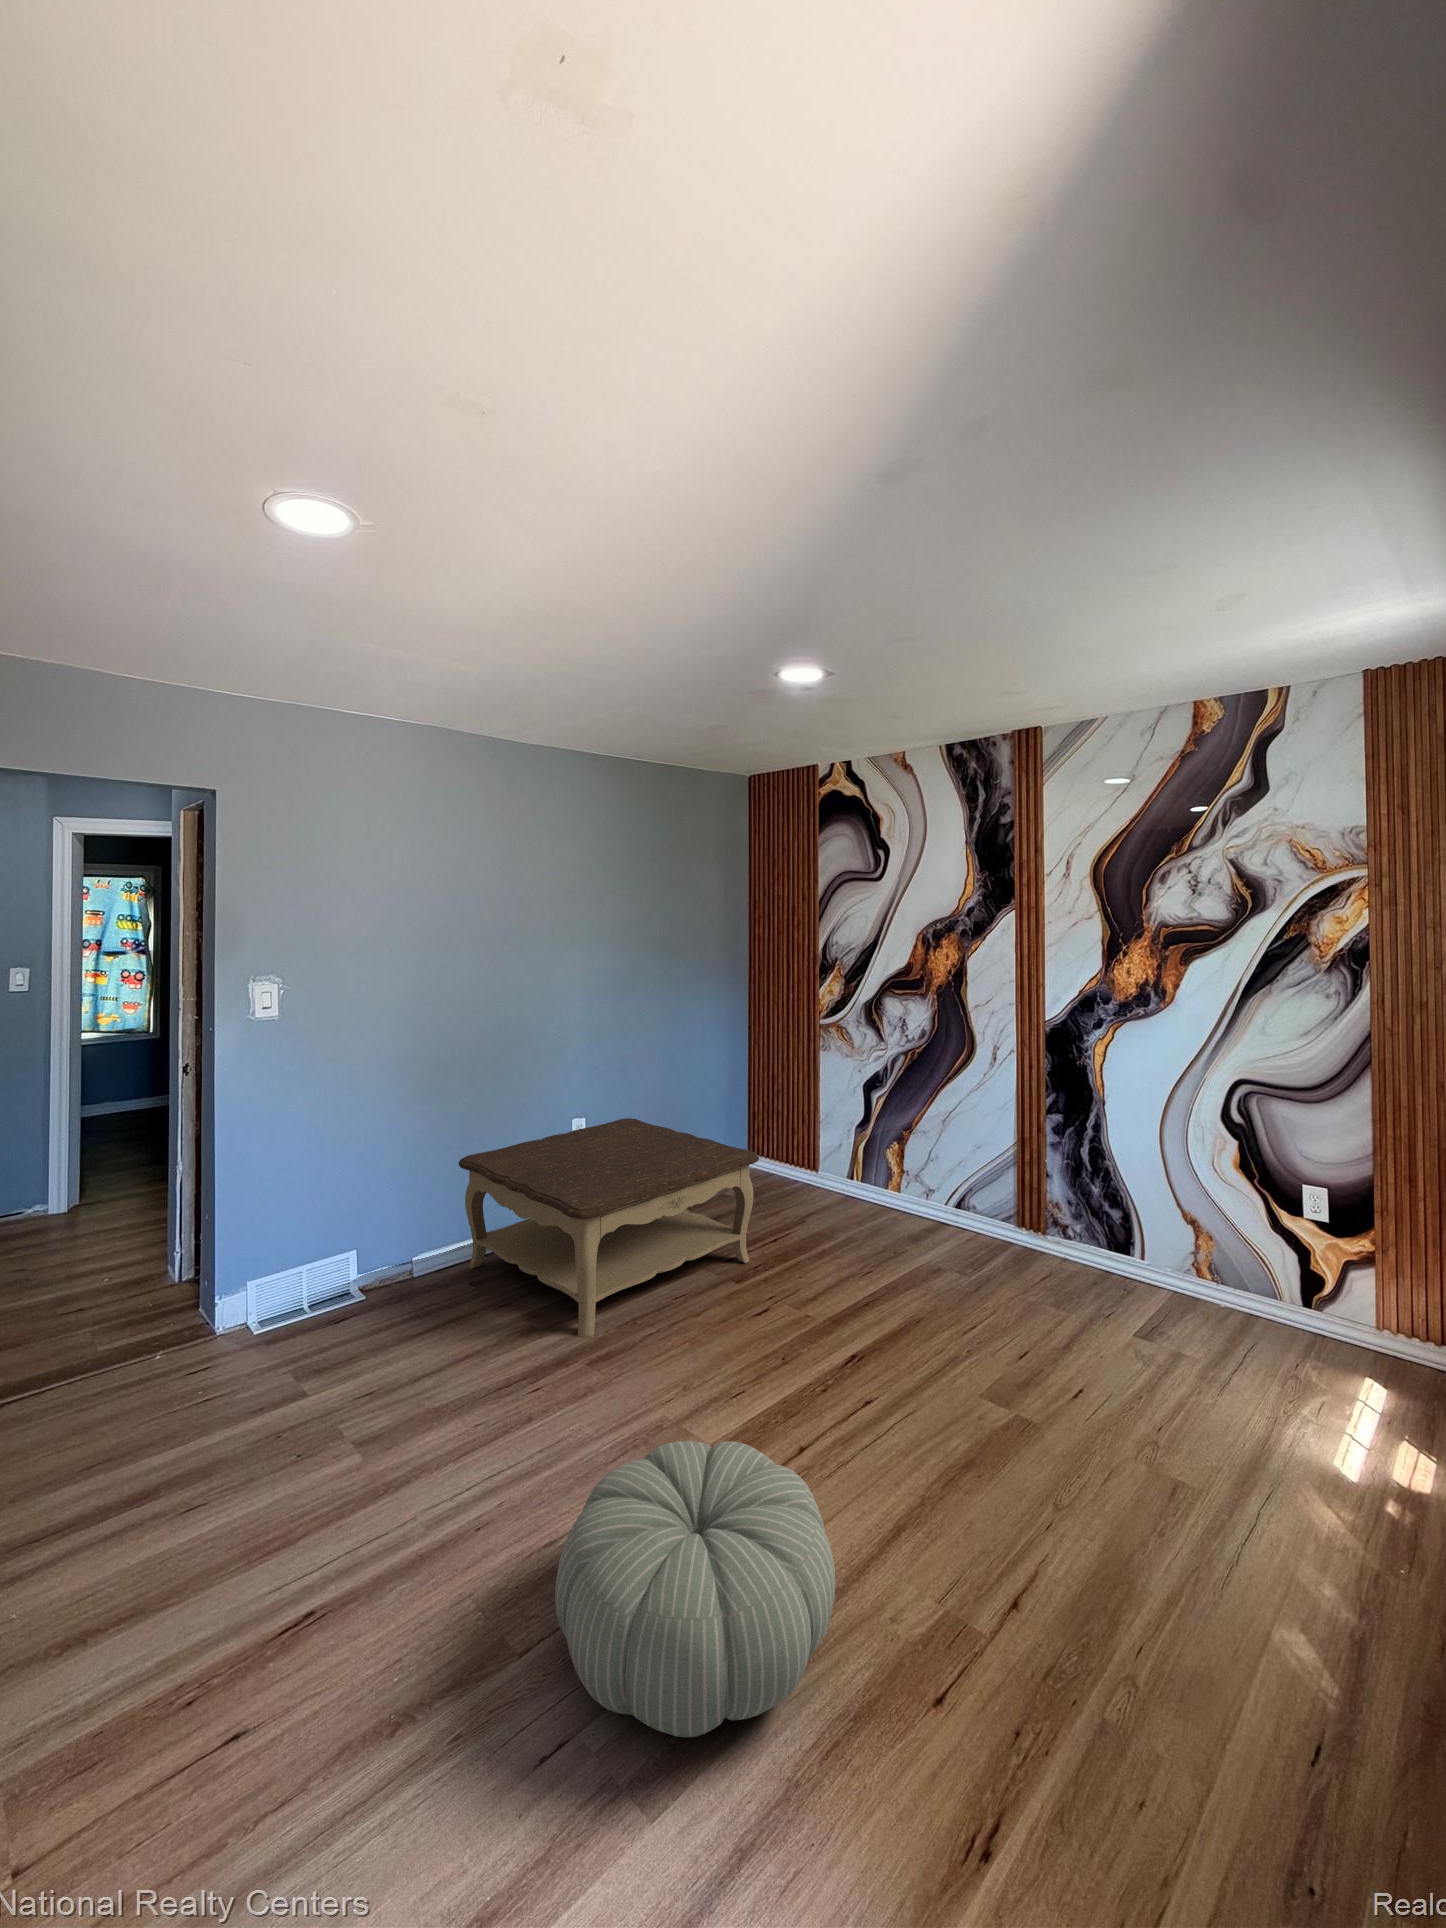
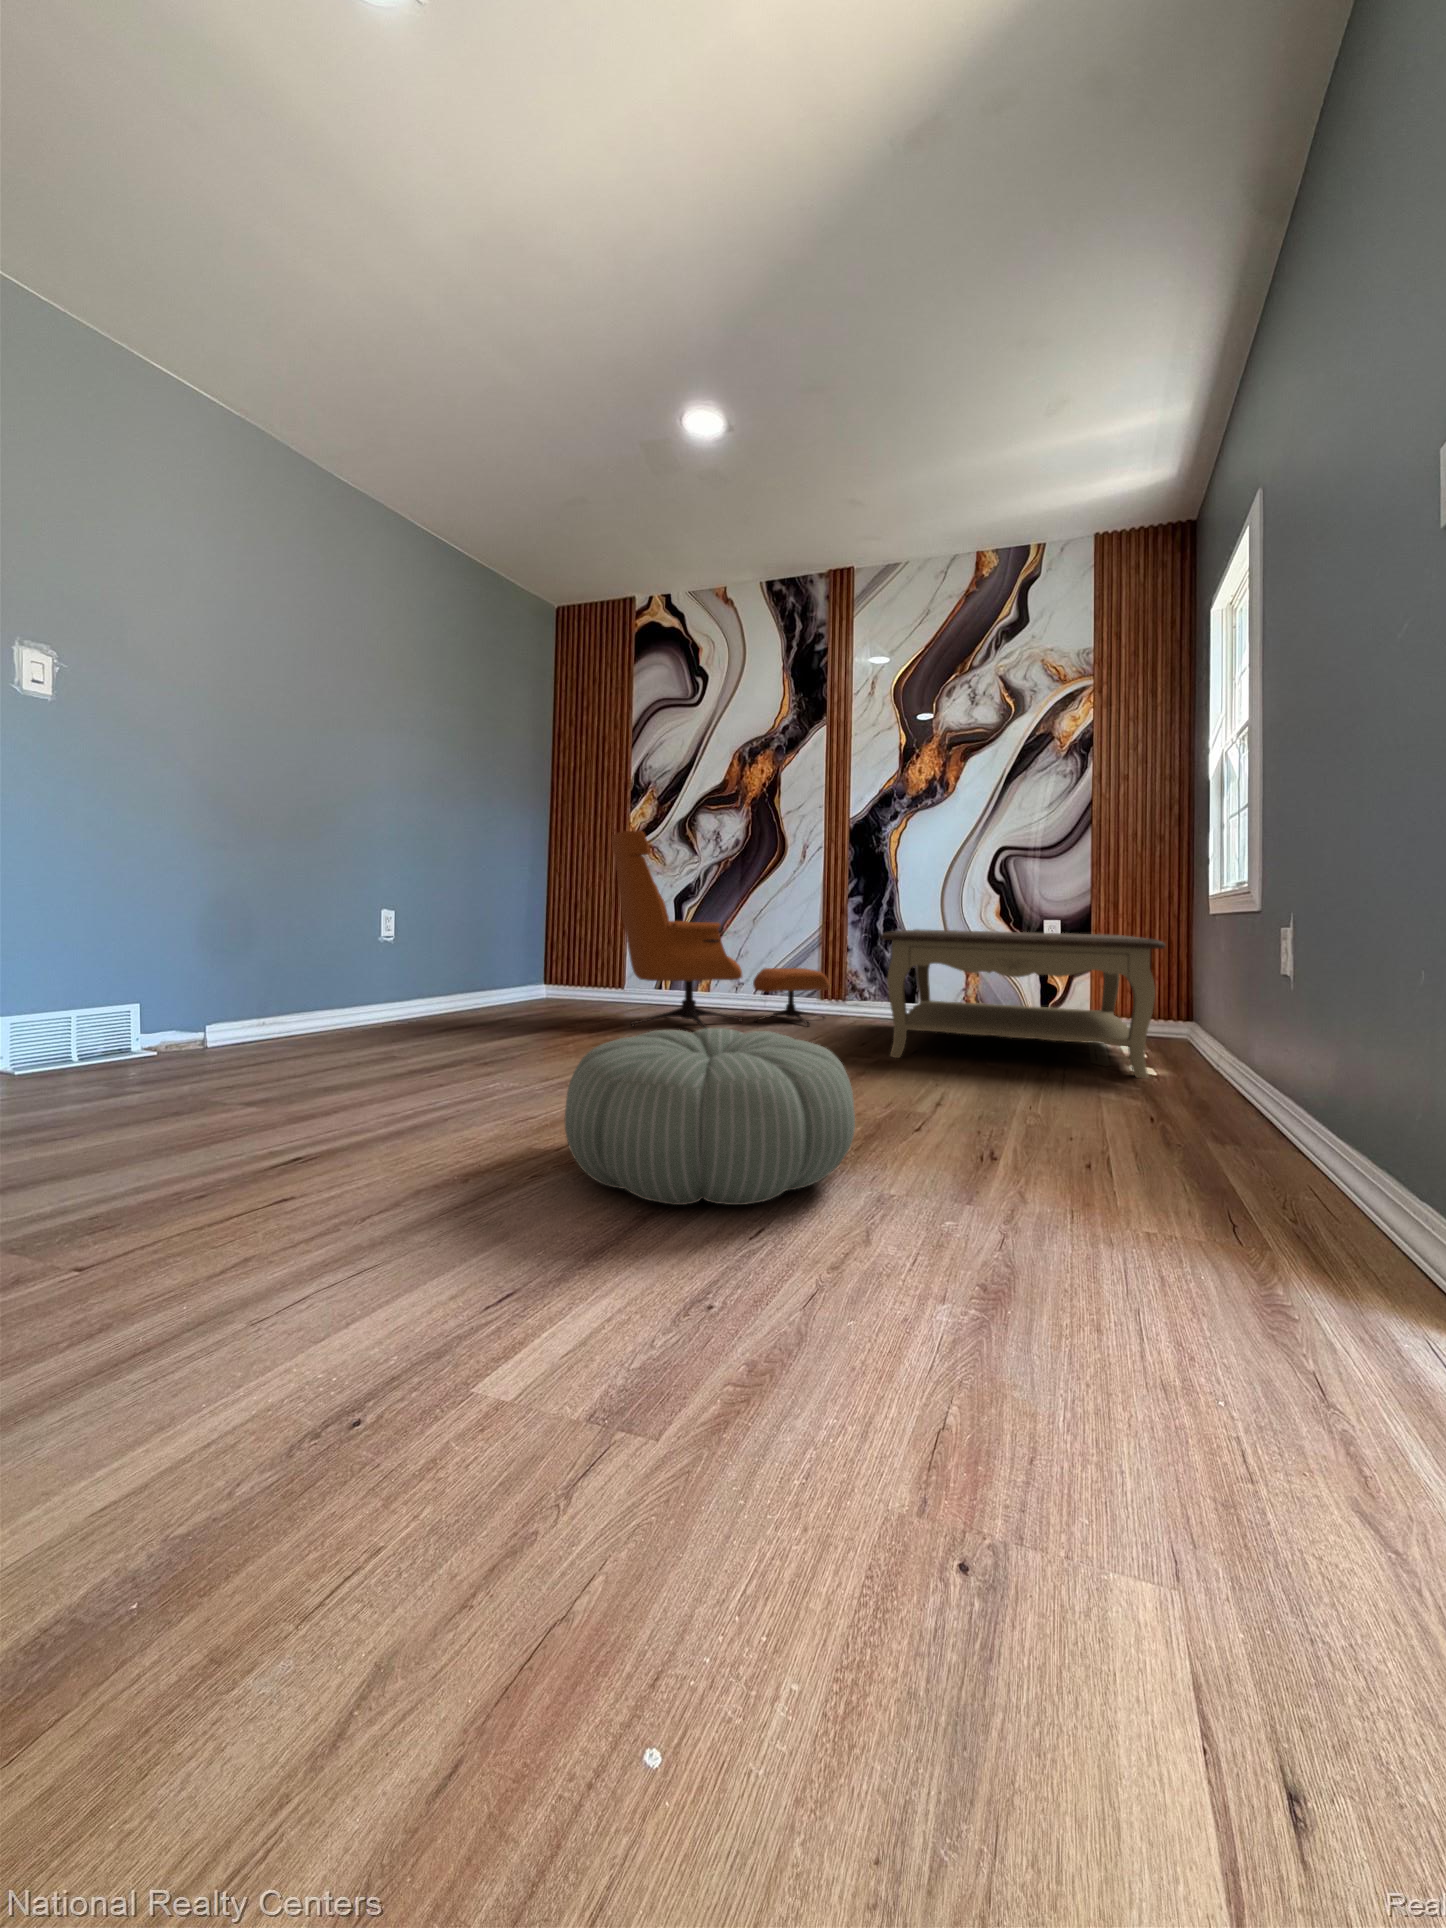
lounge chair: none [771,1052,1019,1283] -> present [612,830,830,1029]
coffee table: present [459,1118,759,1337] -> present [881,929,1166,1078]

